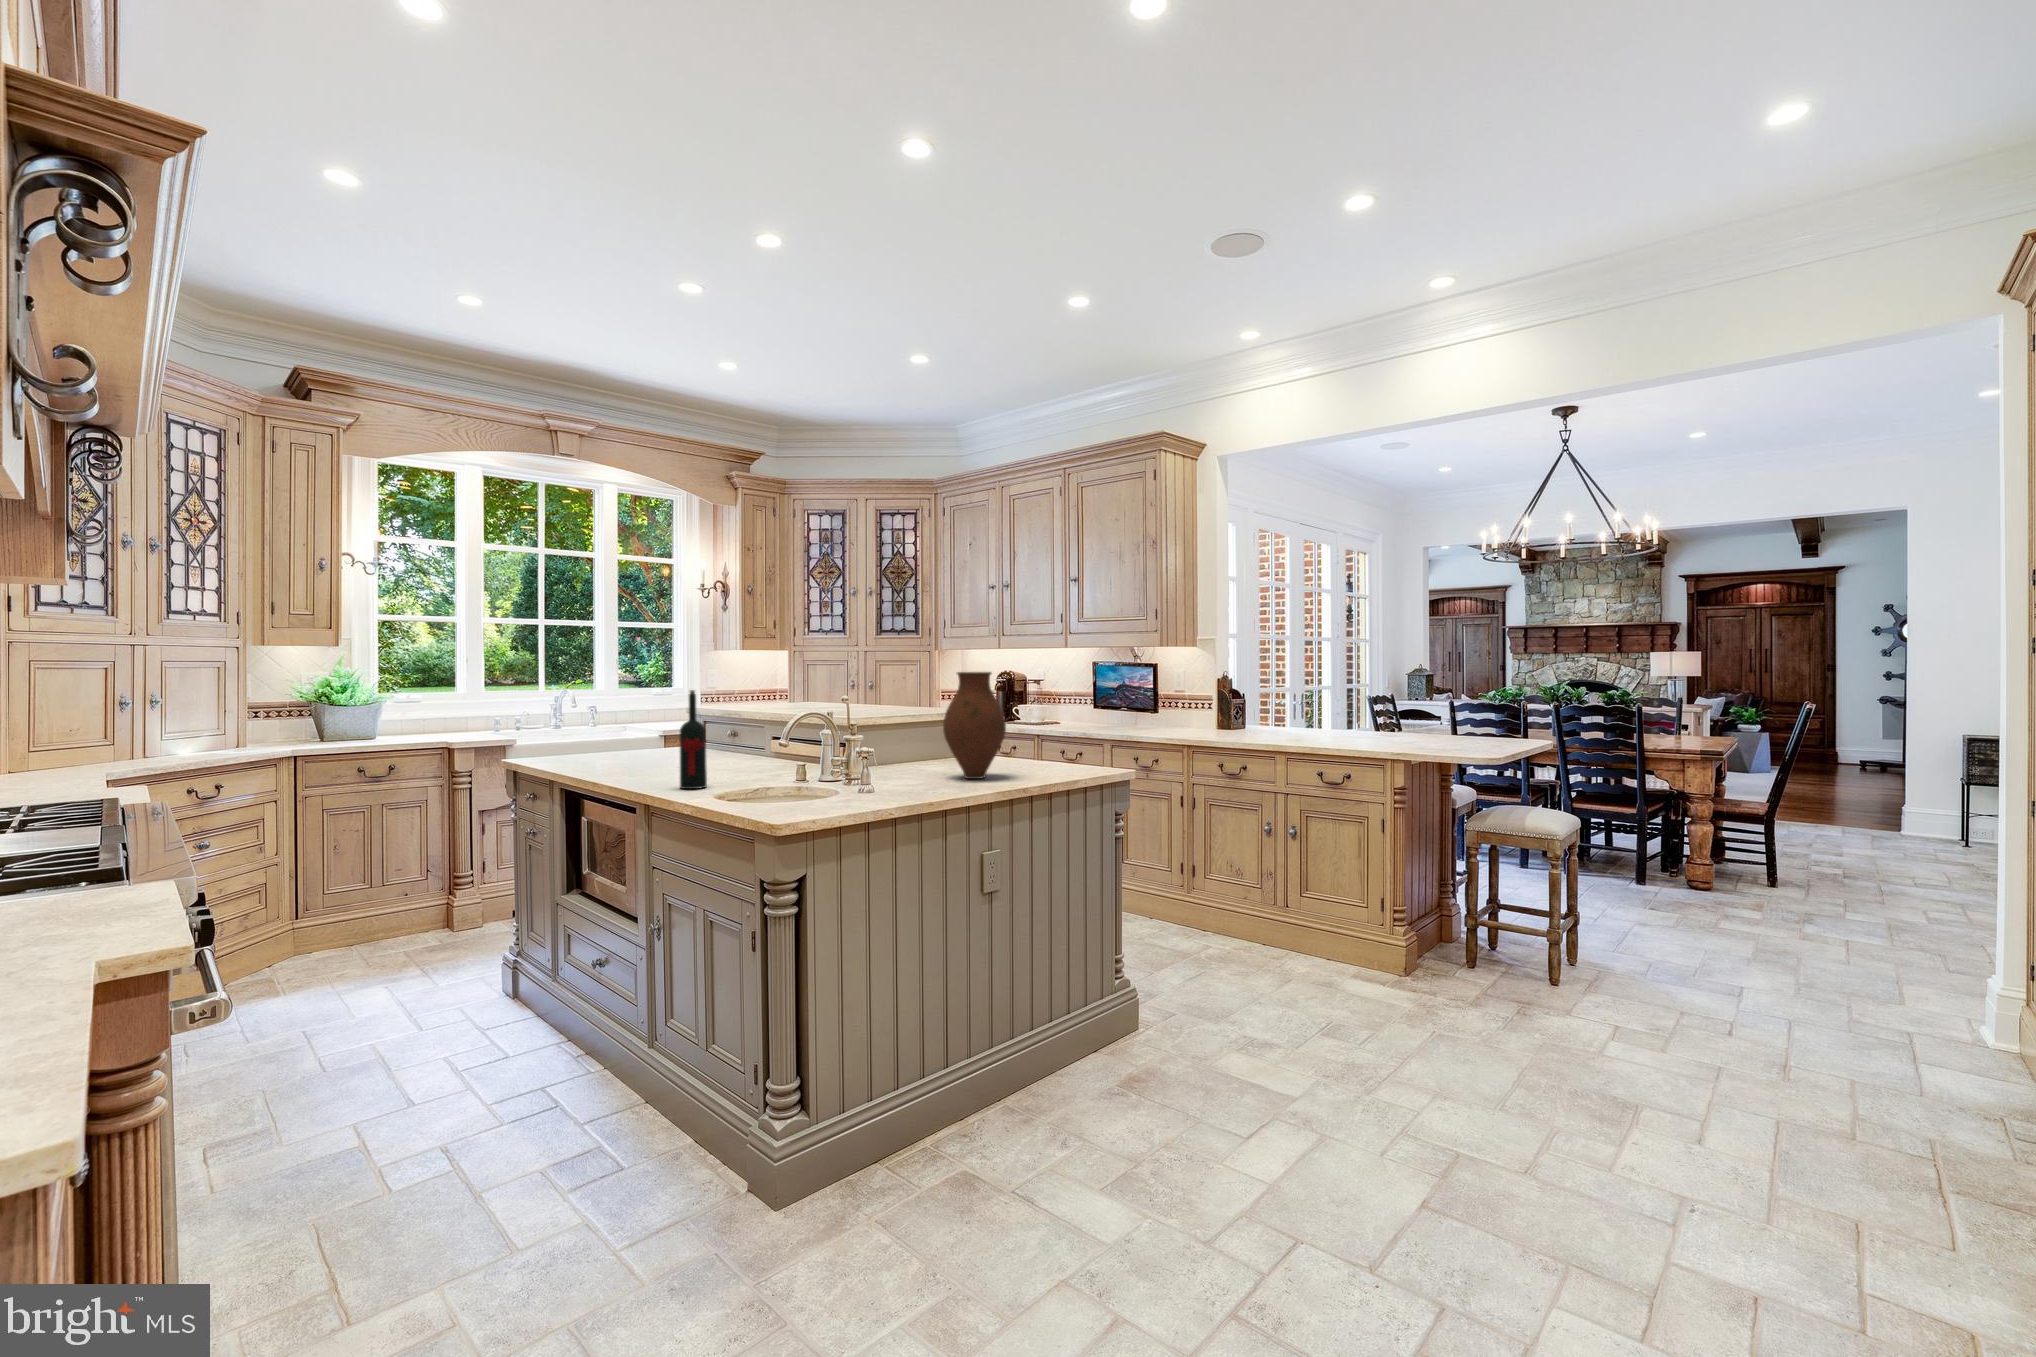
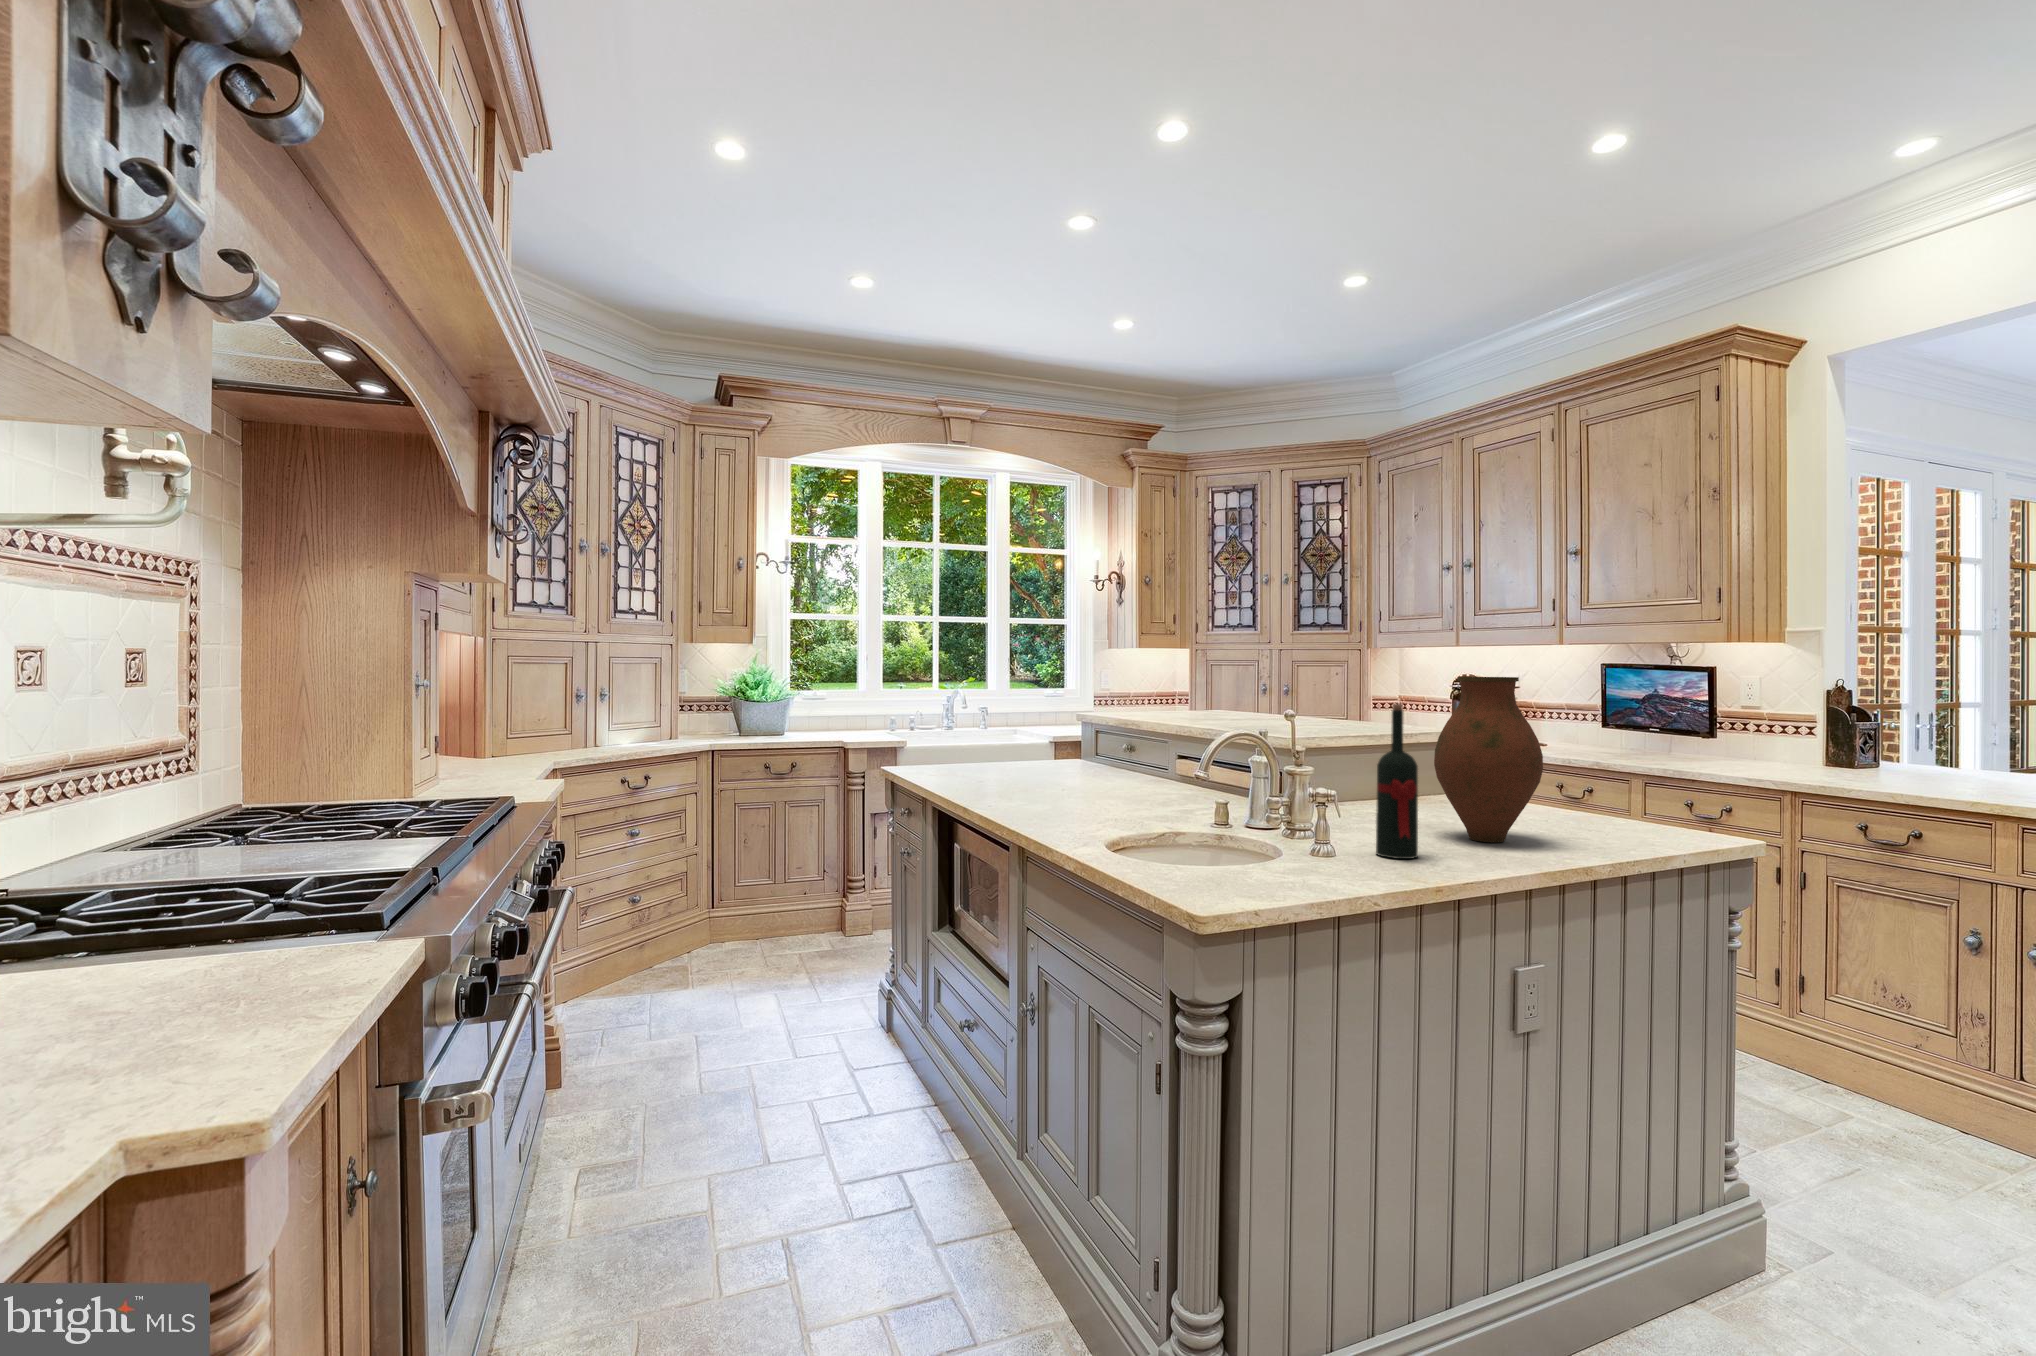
wine bottle: present [680,690,707,789] -> present [1376,704,1418,859]

